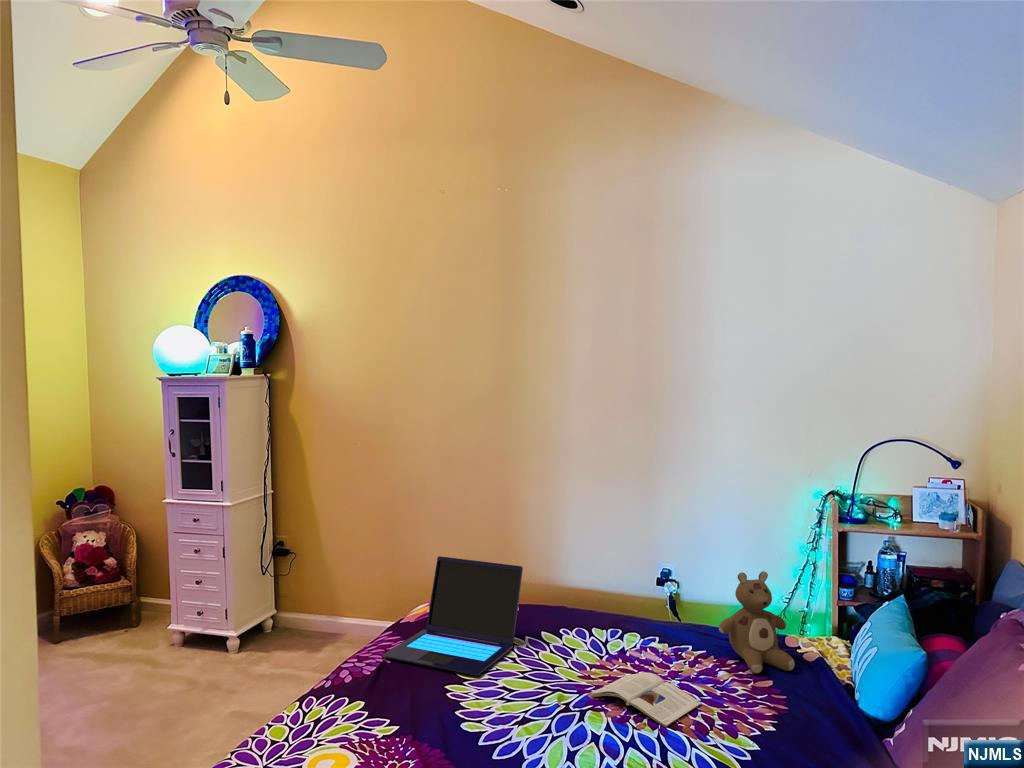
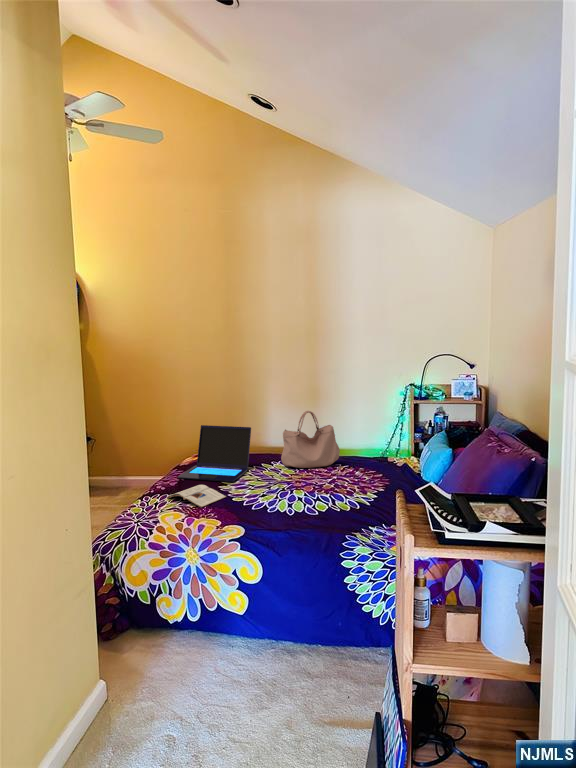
handbag: none [577,540,689,651] -> present [281,411,340,468]
stuffed bear: present [719,571,795,673] -> none [356,423,393,472]
magazine: present [591,672,701,727] -> present [167,485,226,507]

